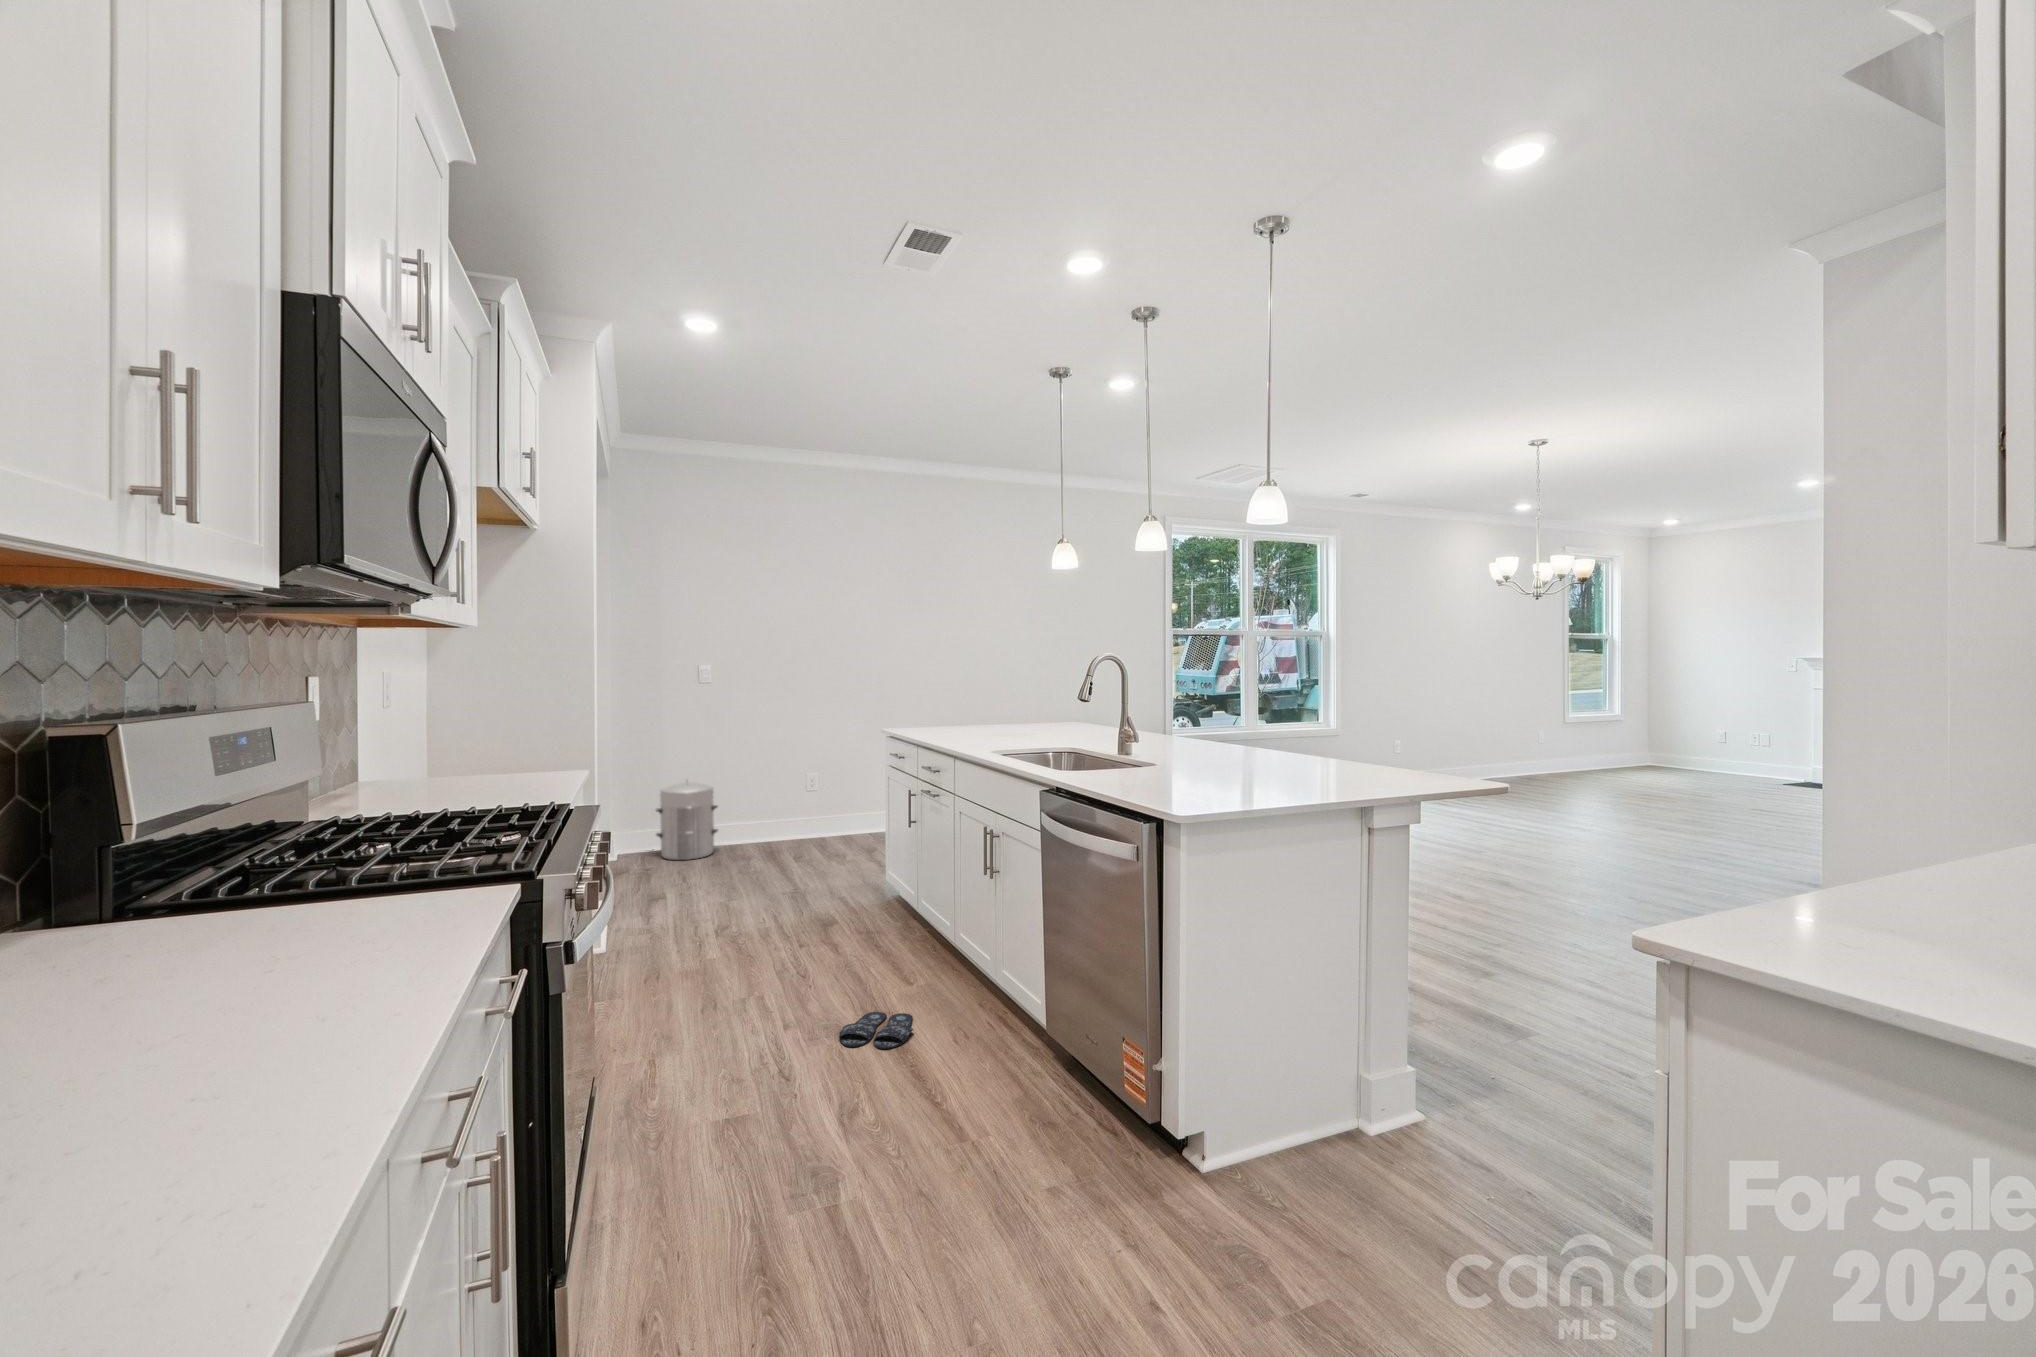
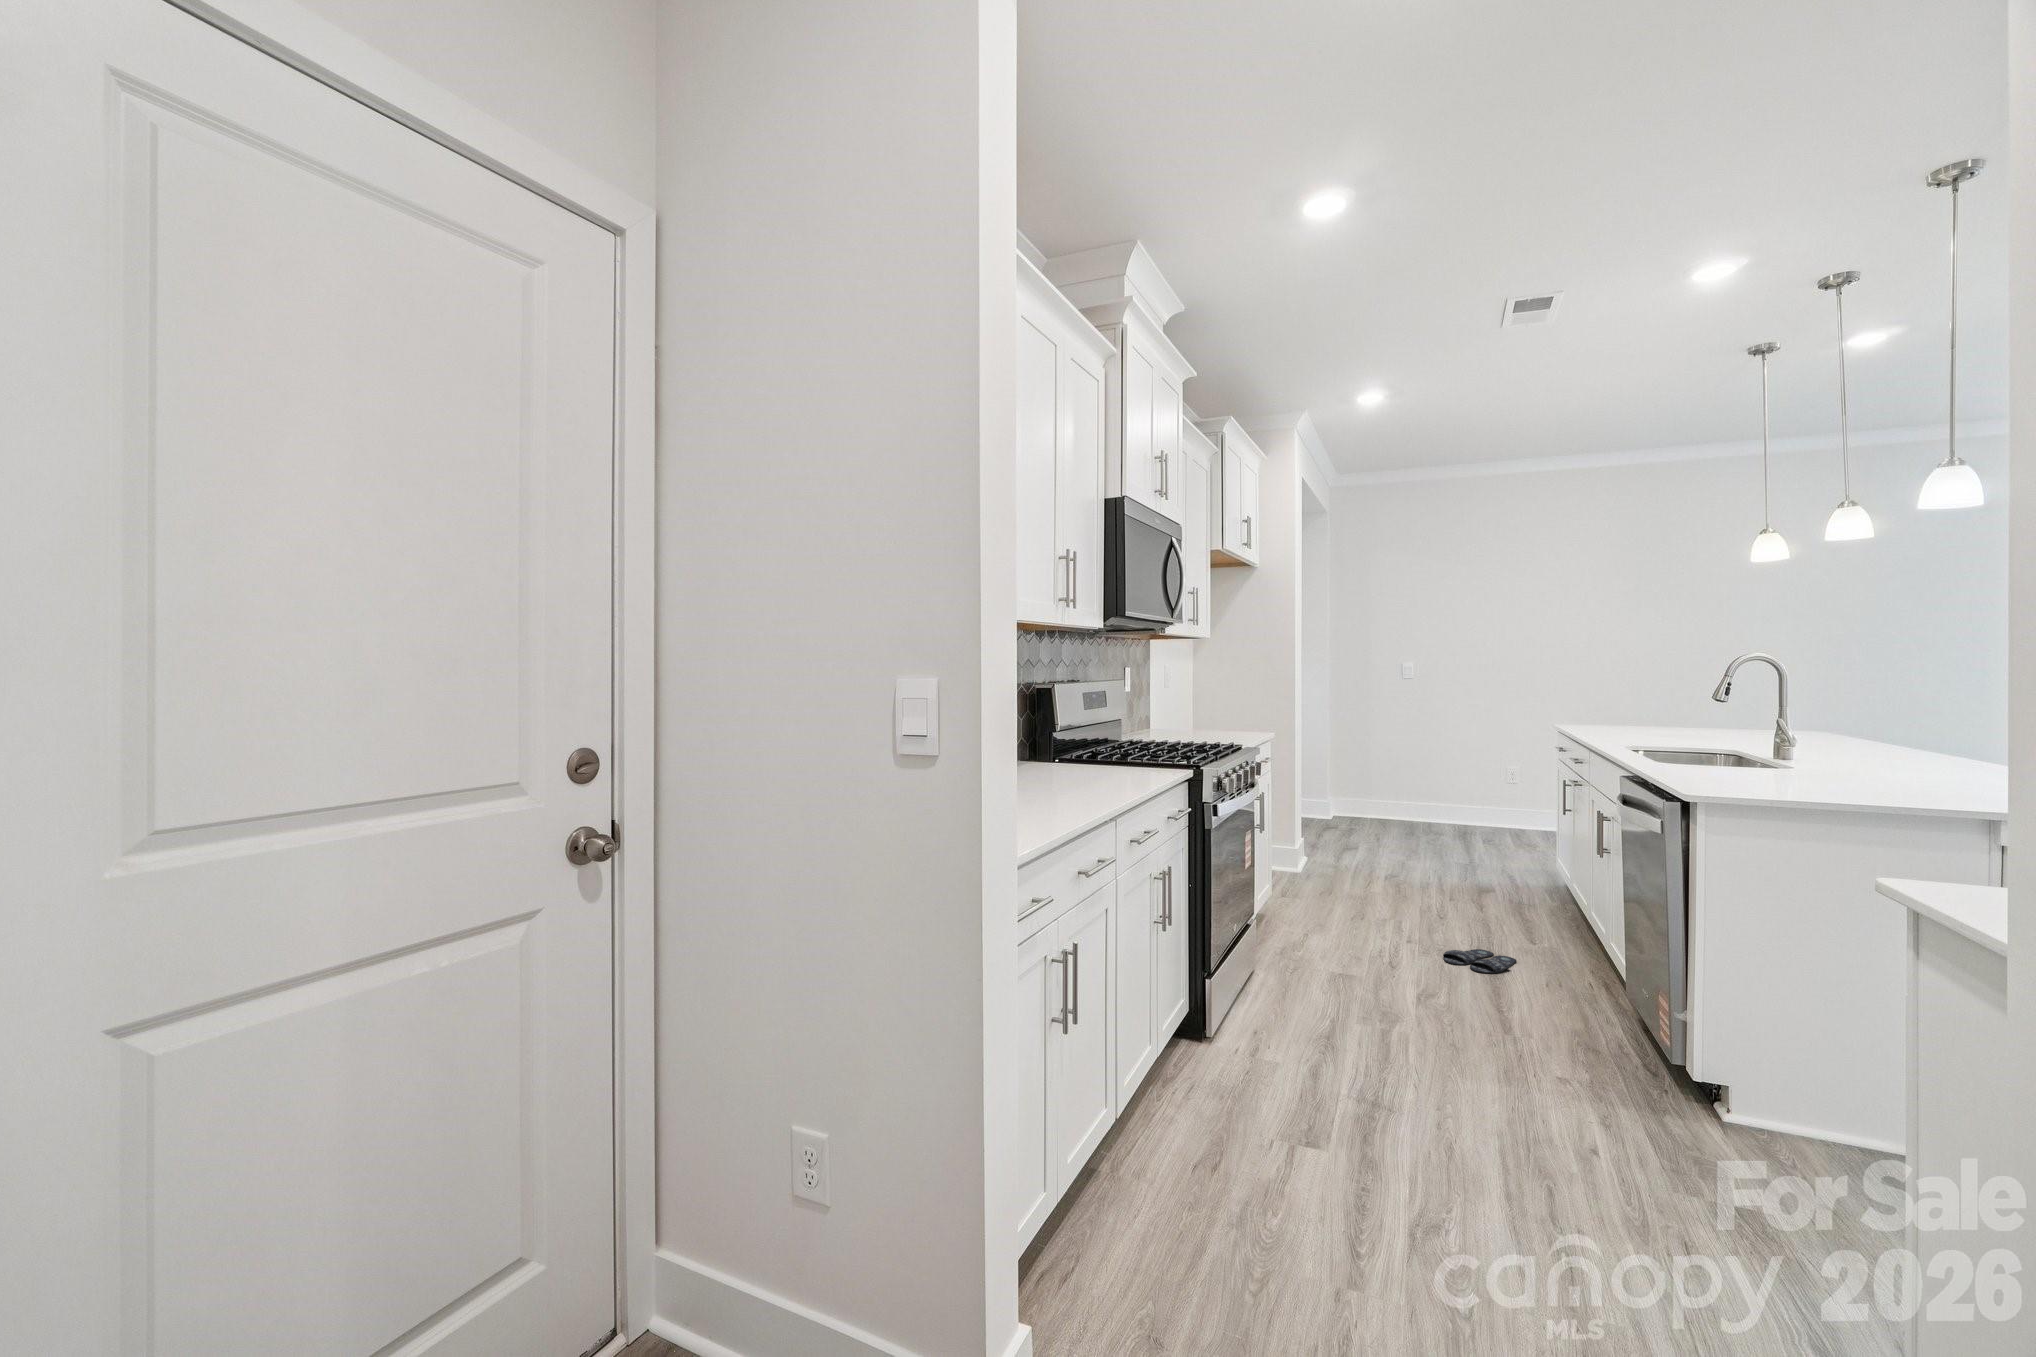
waste bin: present [656,782,718,860] -> none [1360,759,1414,826]

